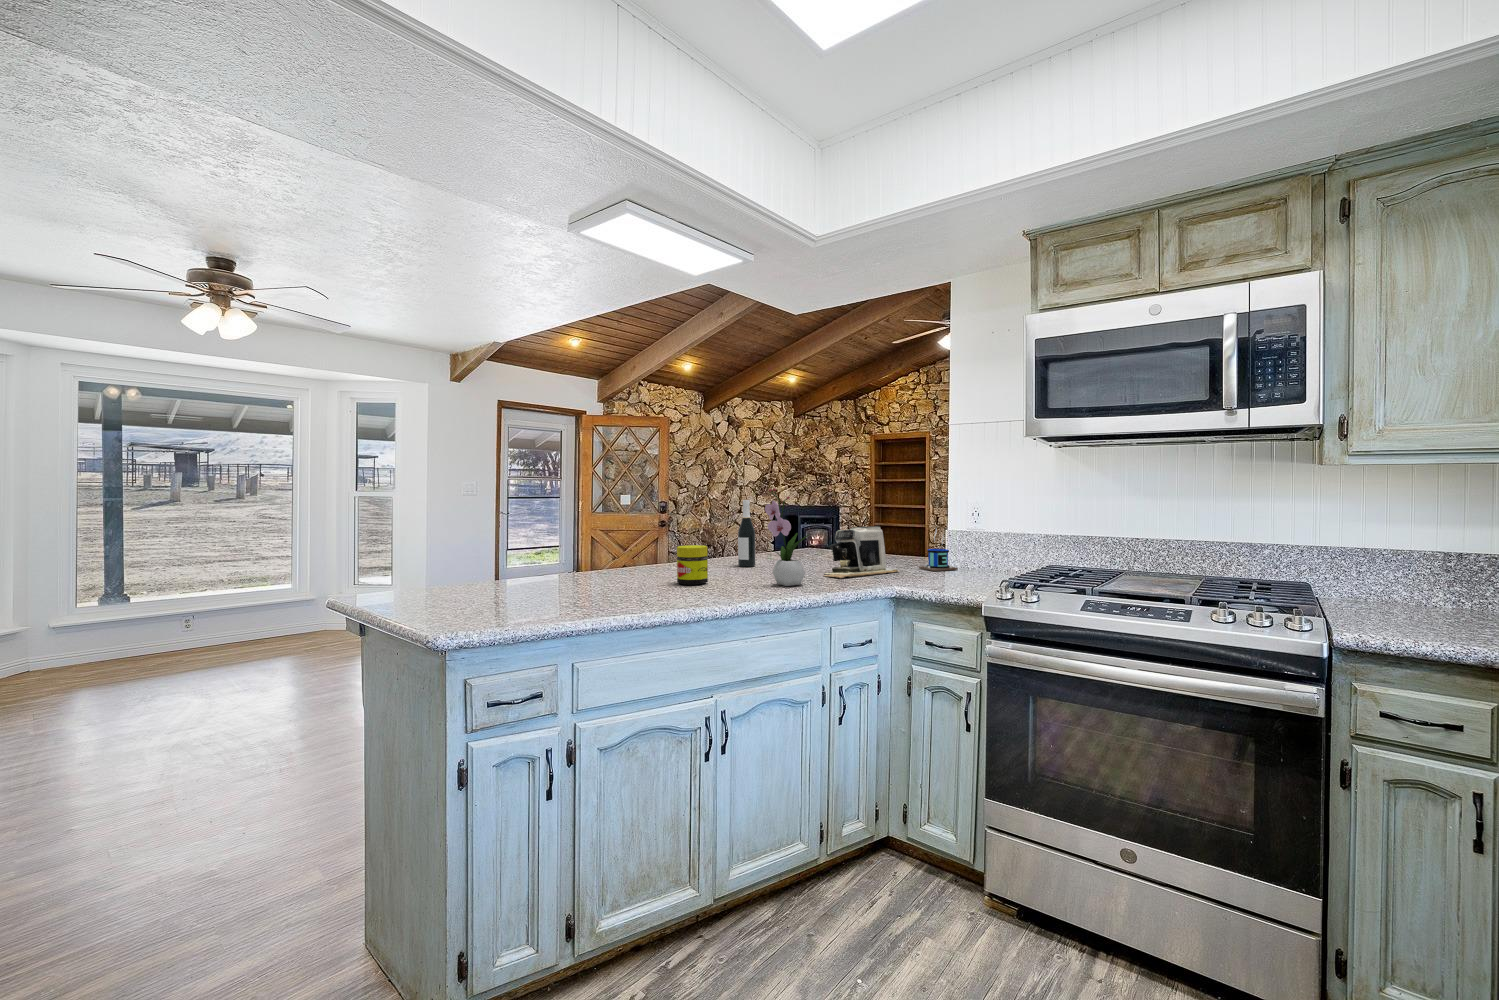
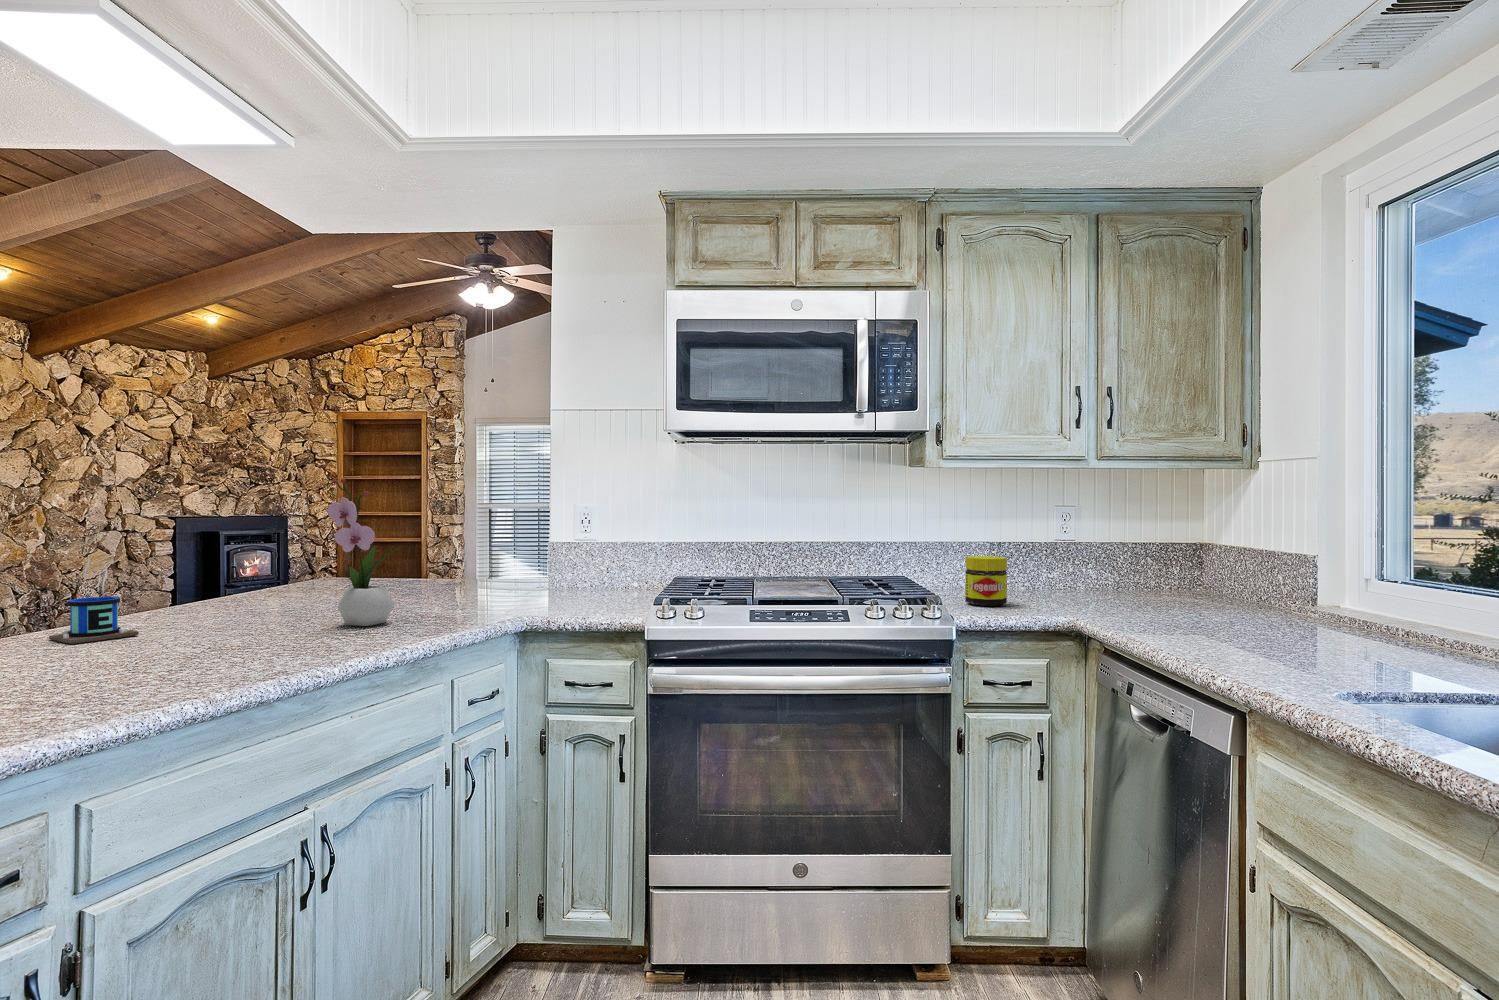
wine bottle: present [738,499,755,567] -> none [230,497,263,606]
coffee maker: present [825,526,899,578] -> none [394,534,499,609]
mug: present [919,529,958,571] -> present [49,555,139,644]
jar: present [677,545,708,585] -> present [965,556,1007,606]

